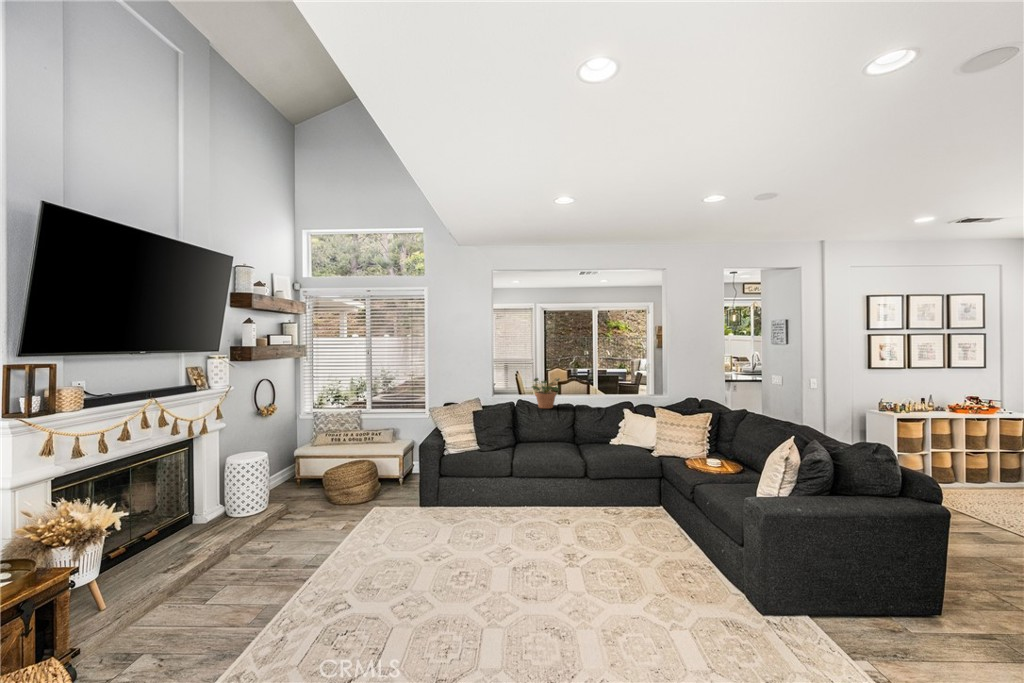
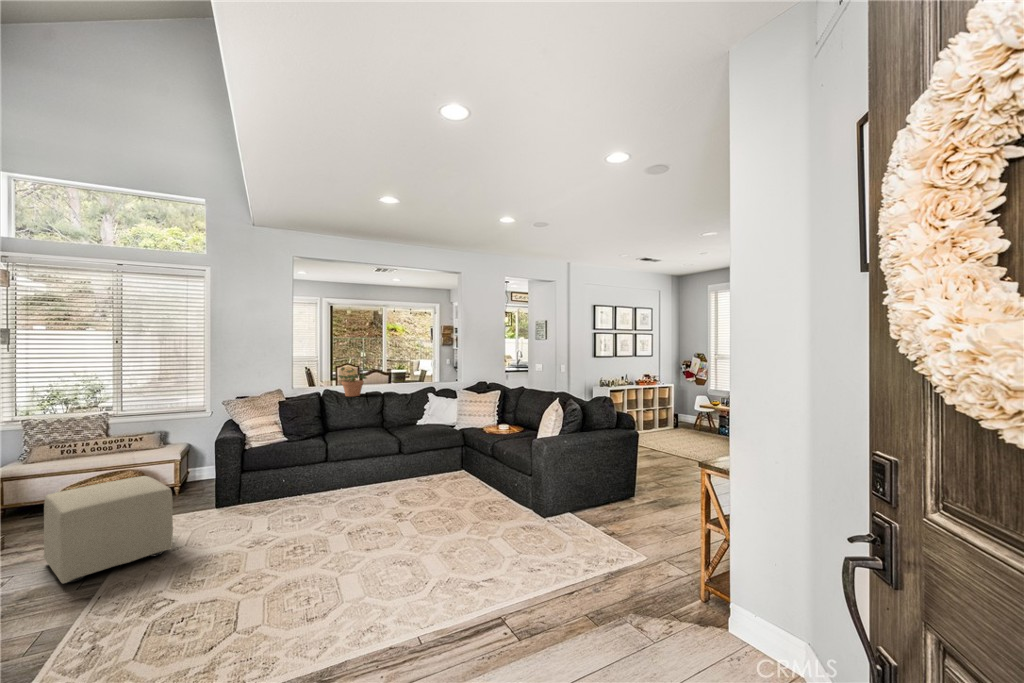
ottoman: none [291,473,371,561] -> present [44,476,173,583]

